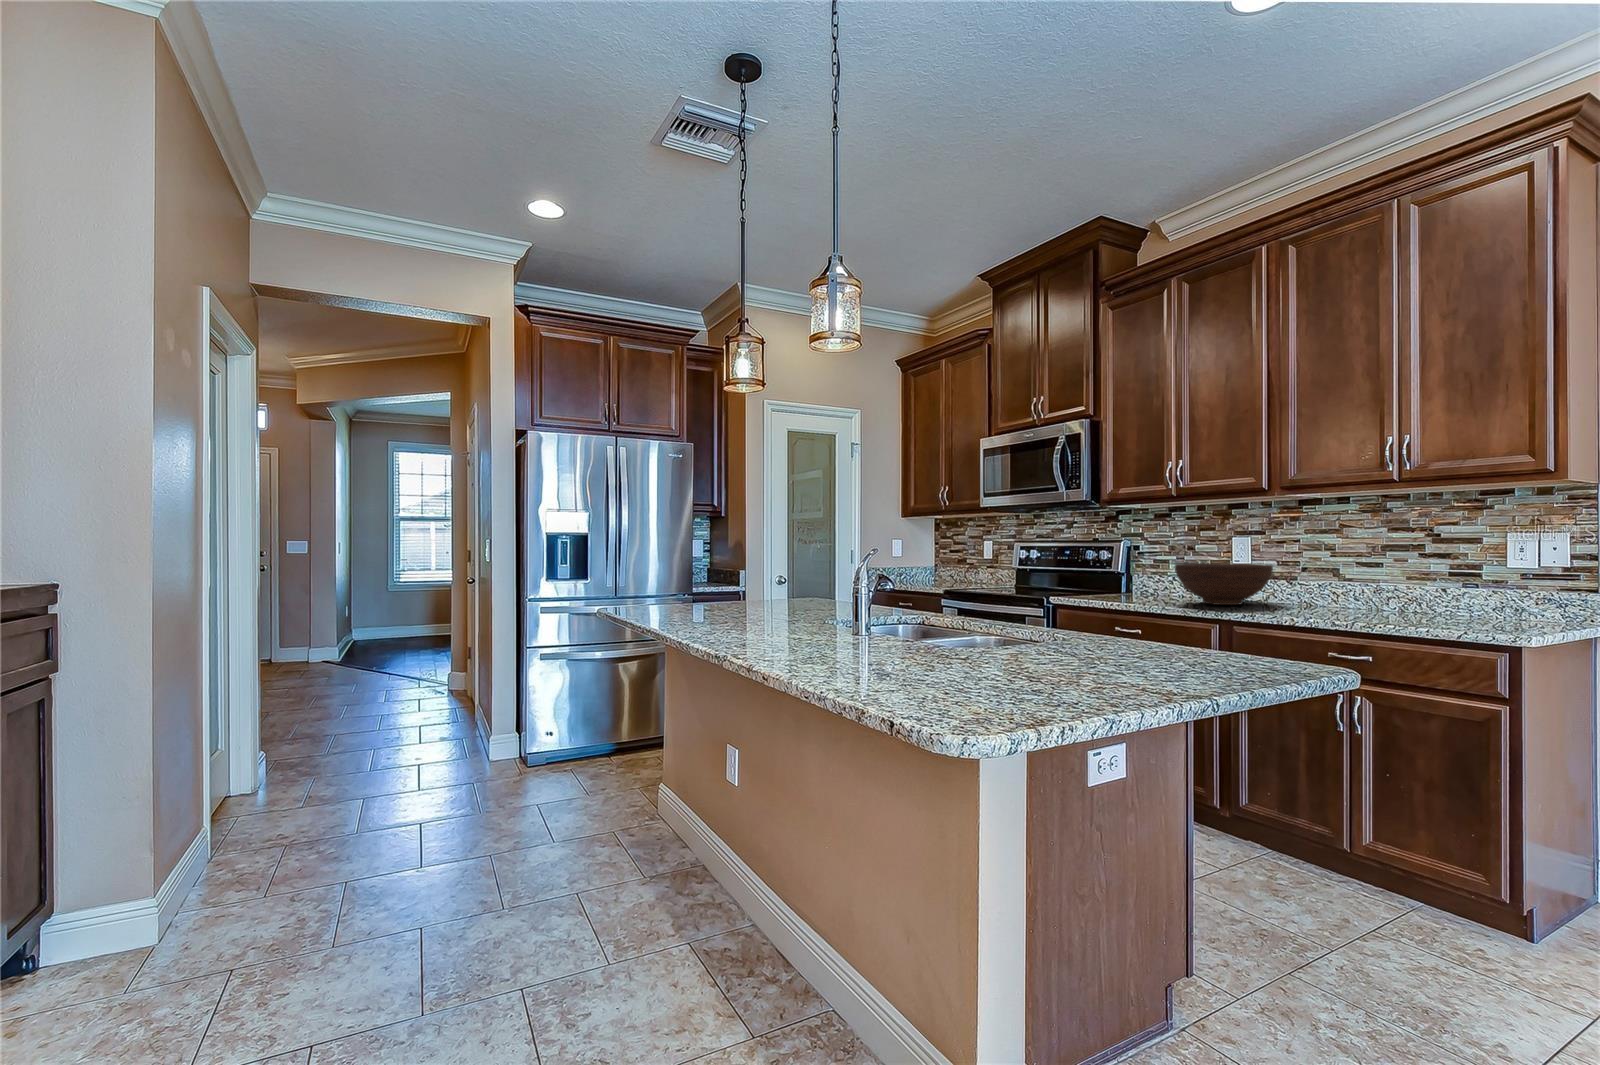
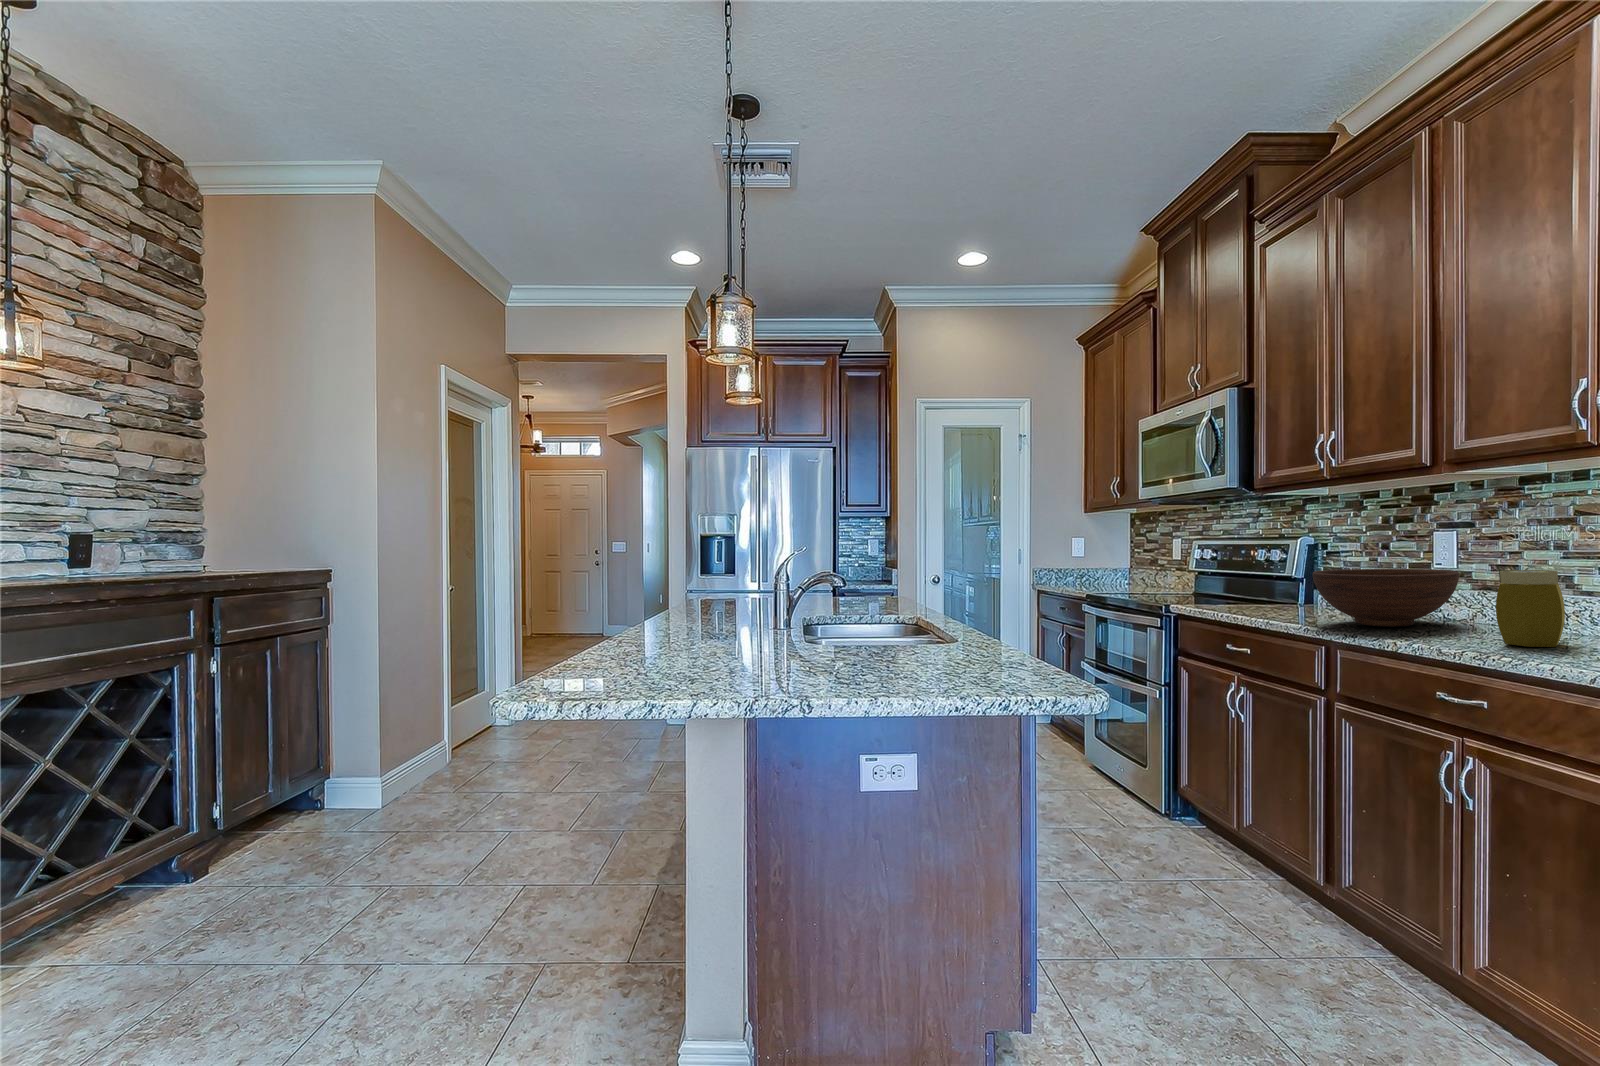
jar: none [1320,562,1363,614] -> present [1496,570,1565,647]

